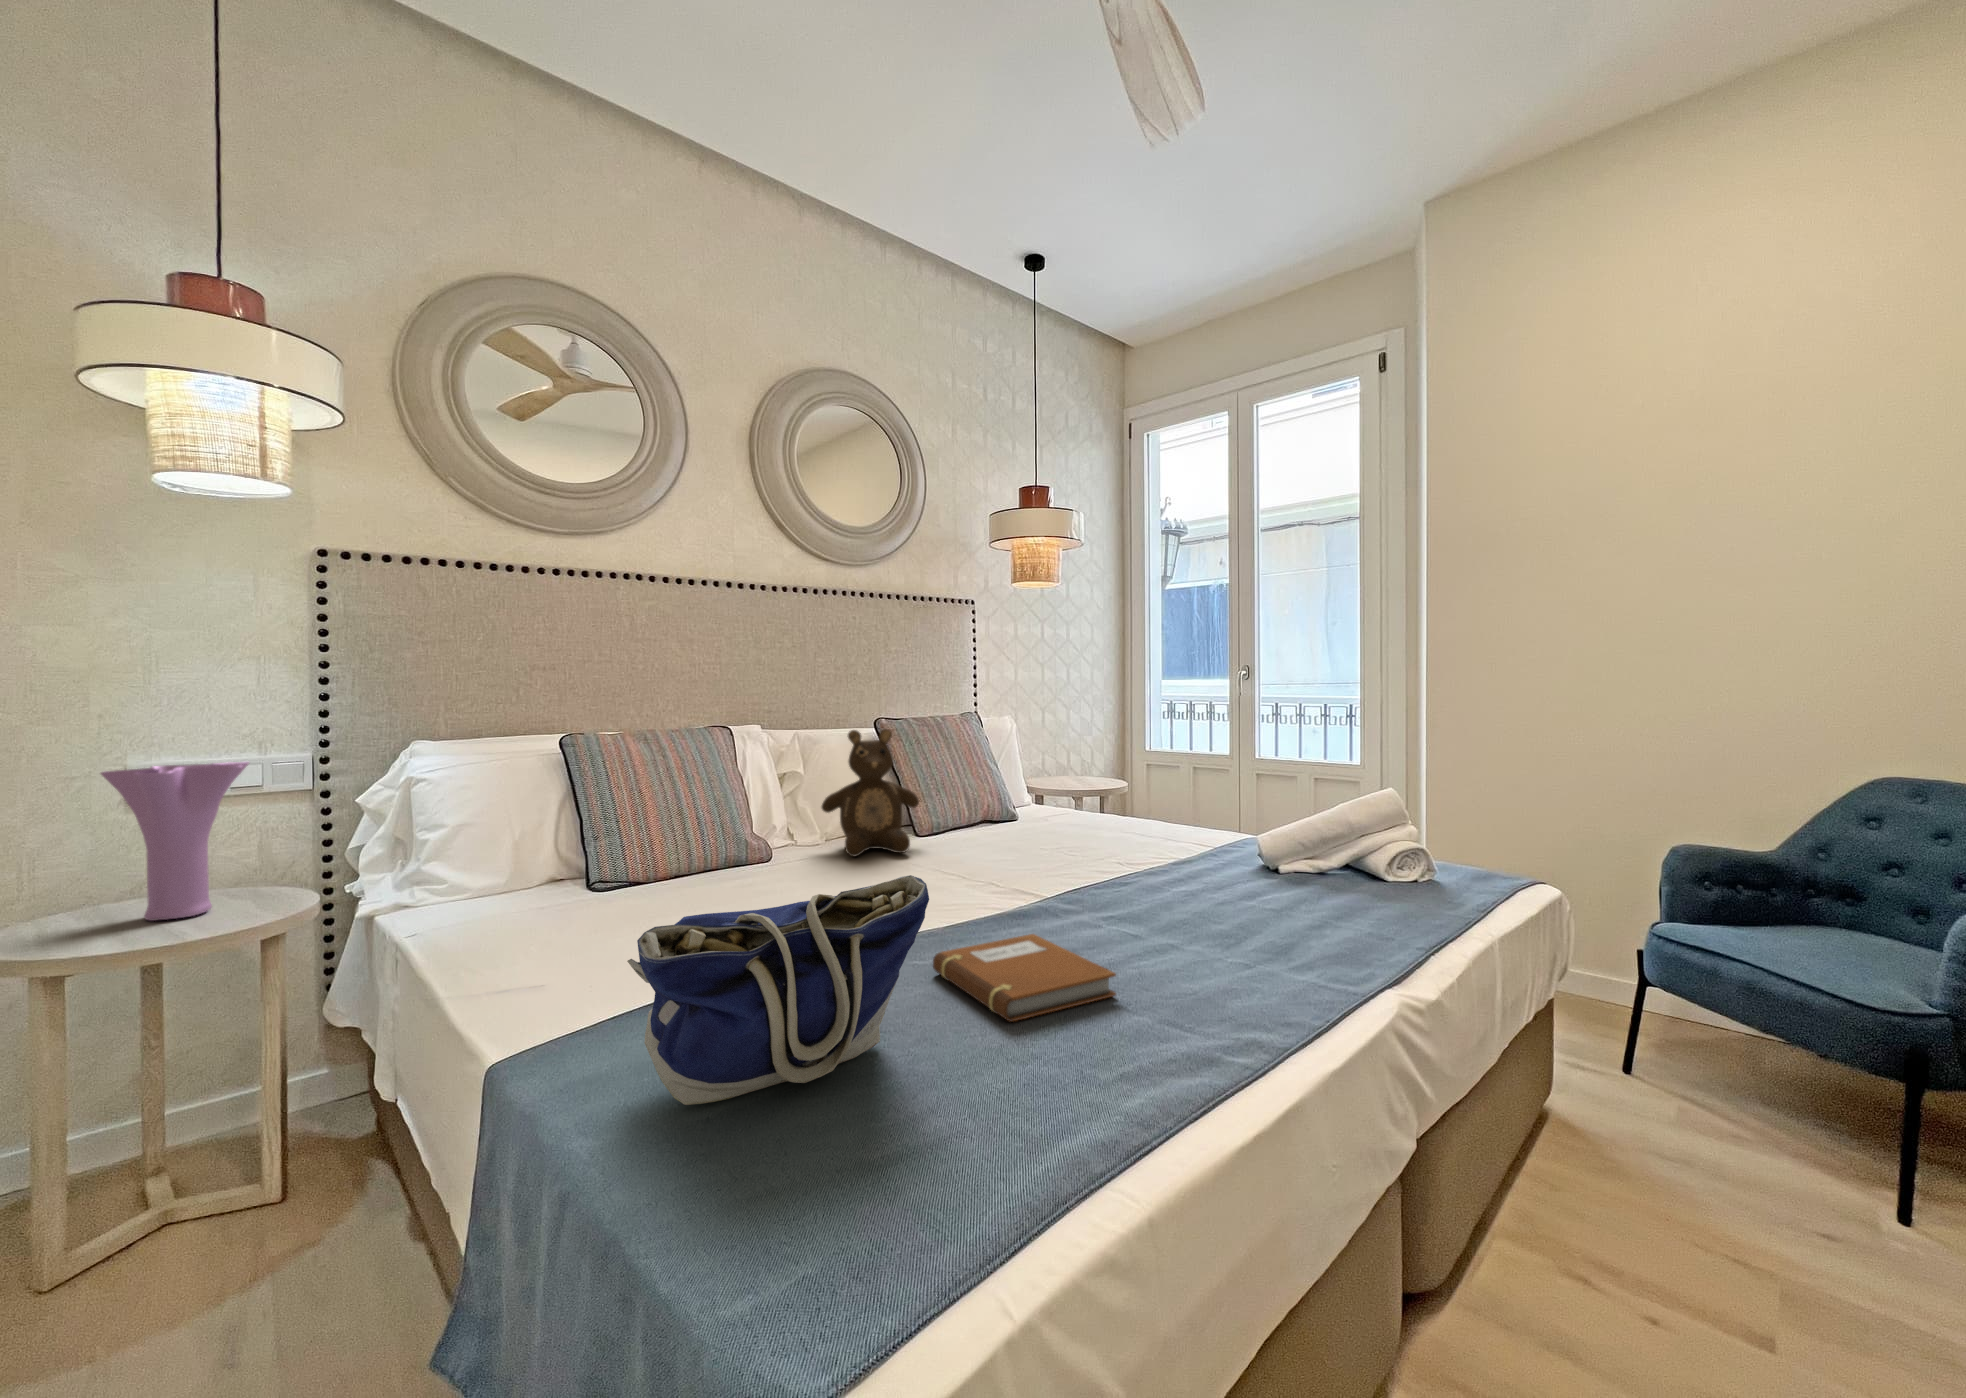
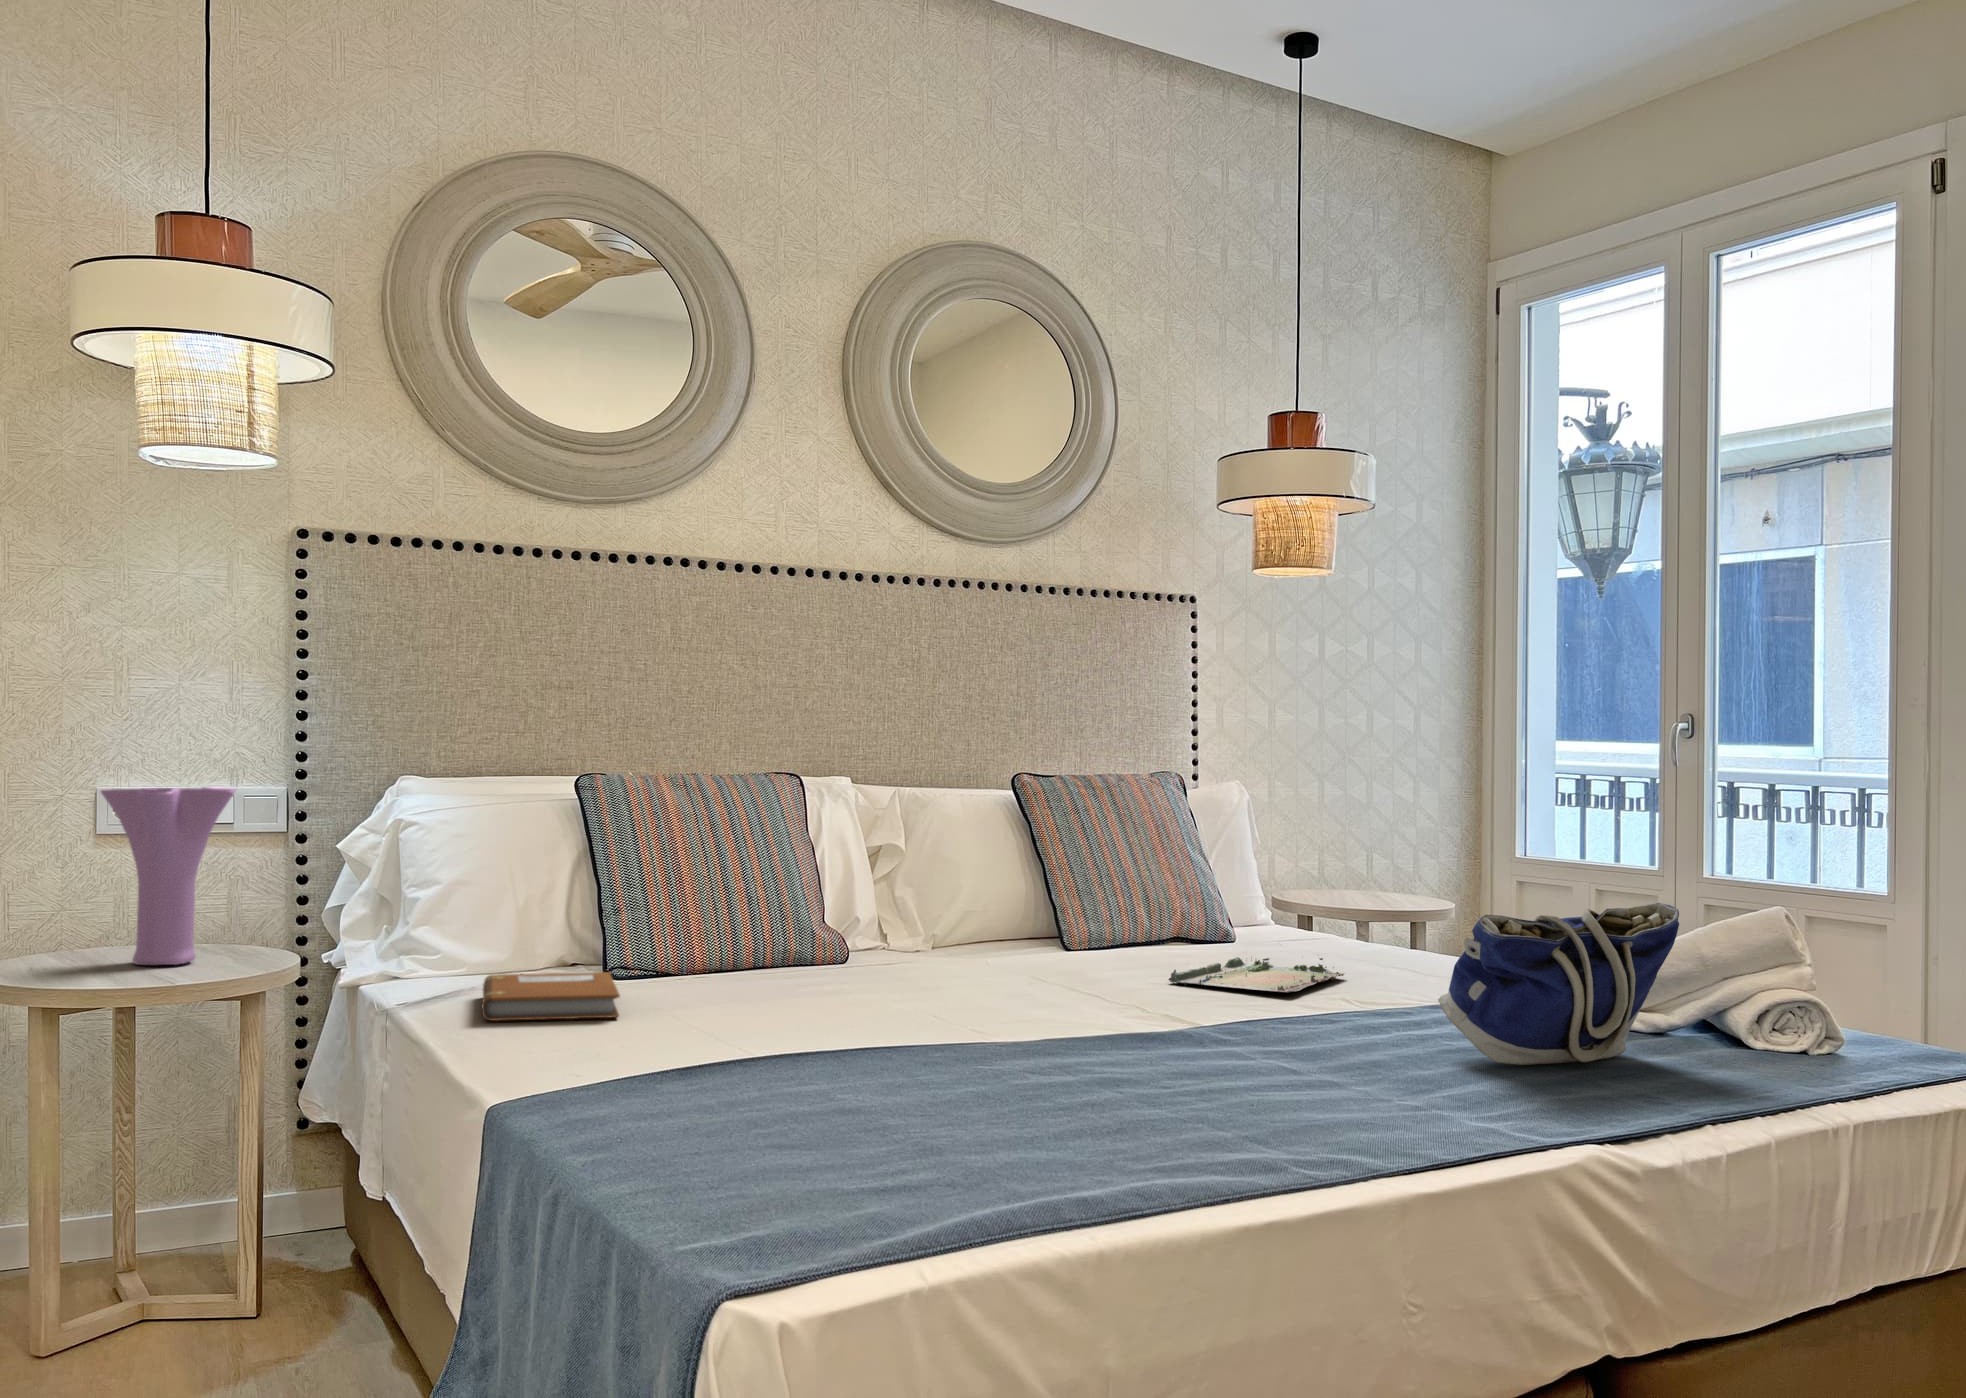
teddy bear: present [822,729,919,856] -> none [918,786,1063,969]
tray: none [998,829,1104,860] -> present [1168,957,1345,993]
tote bag: present [627,875,929,1105] -> present [1438,903,1679,1065]
notebook: present [933,934,1116,1022] -> present [482,972,620,1021]

